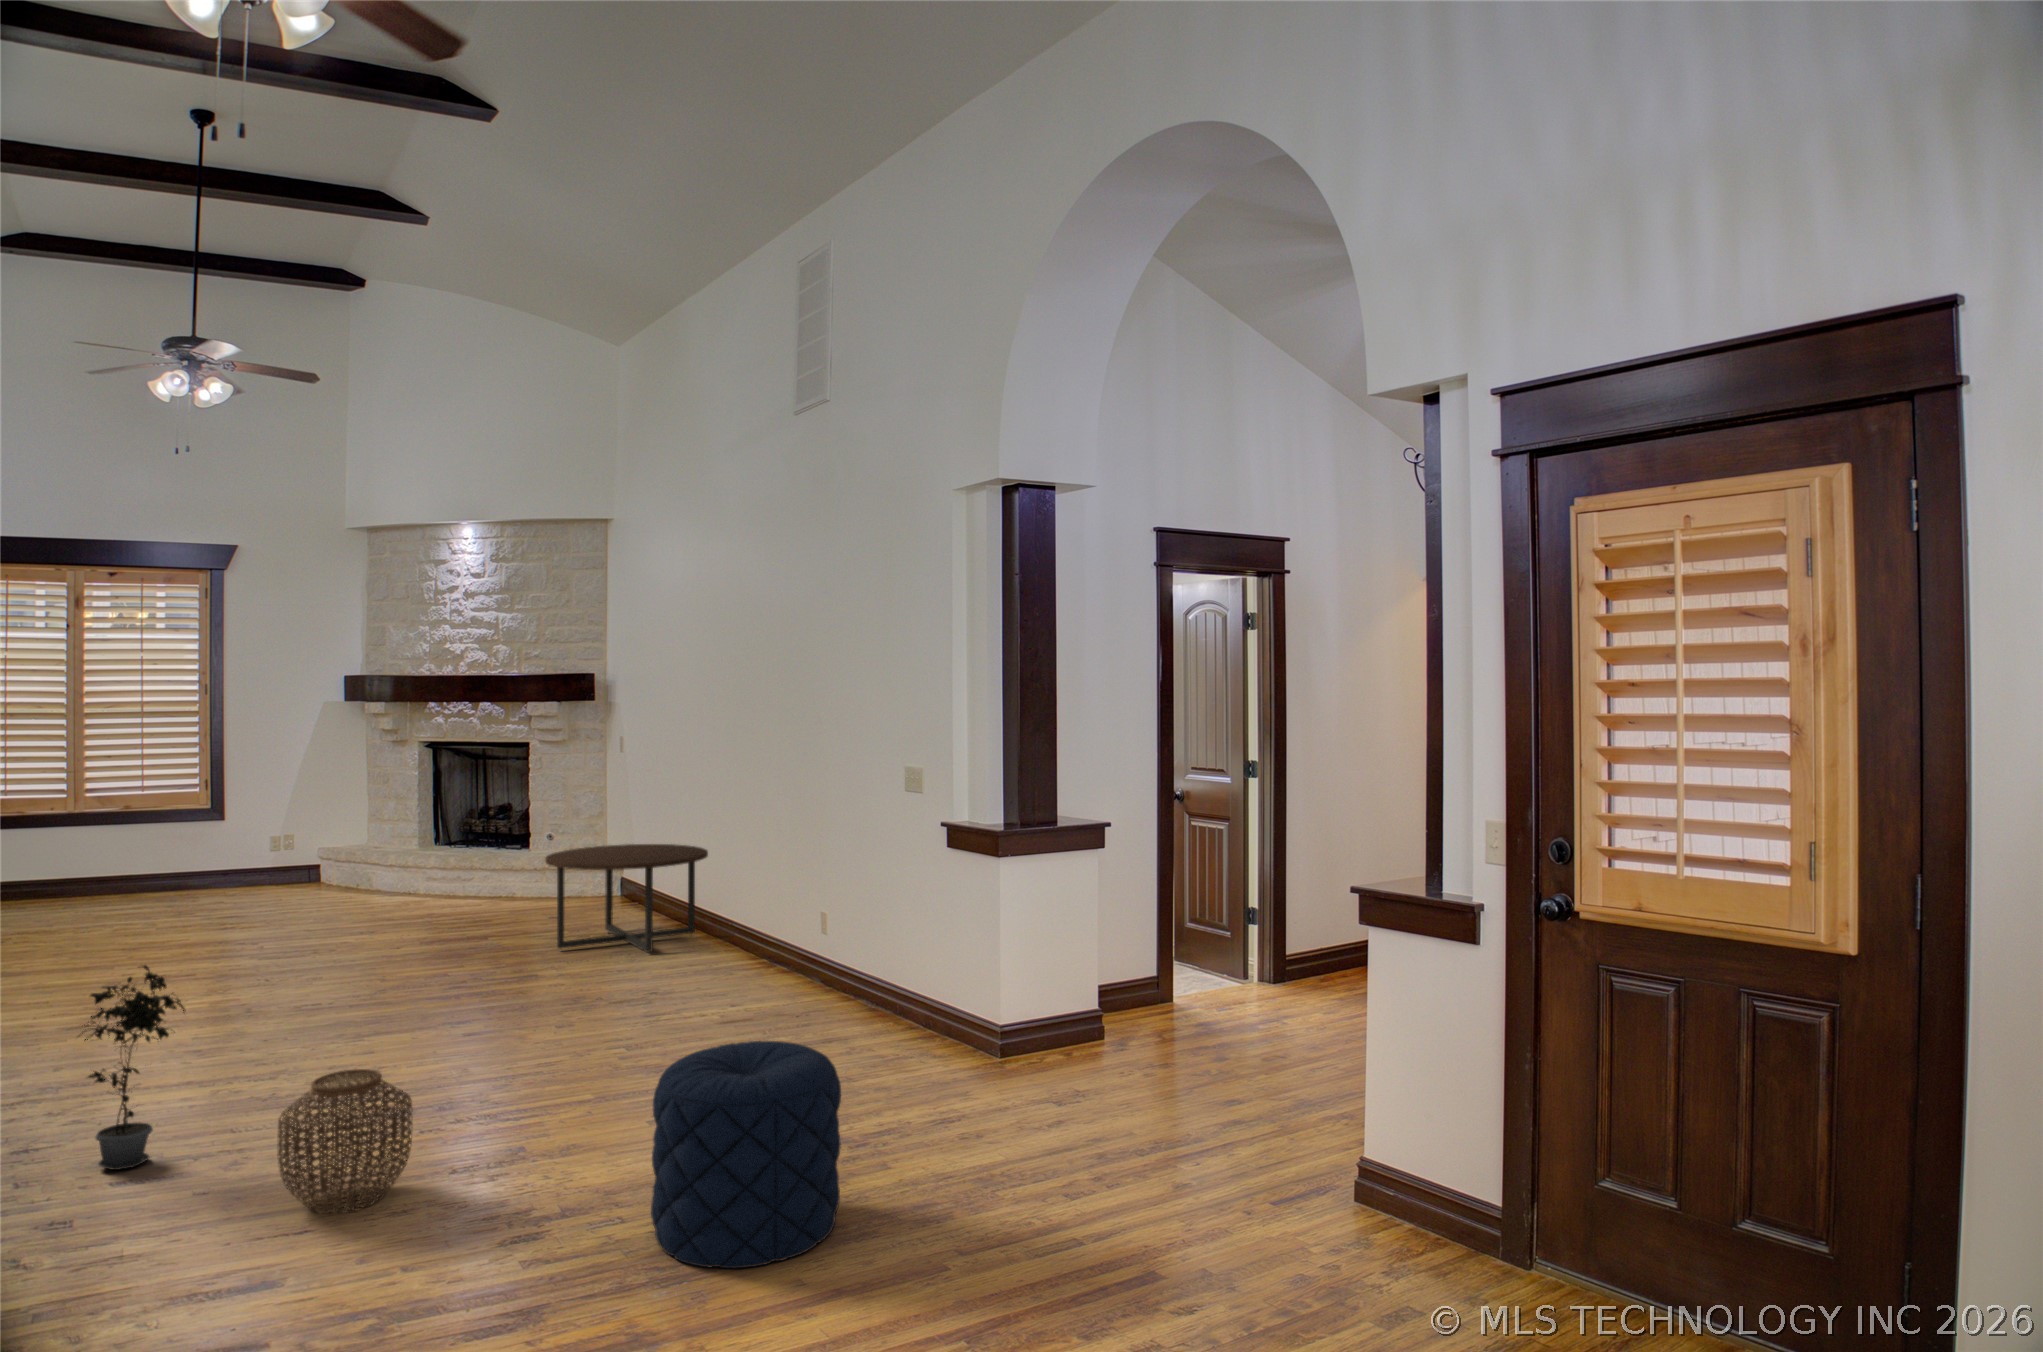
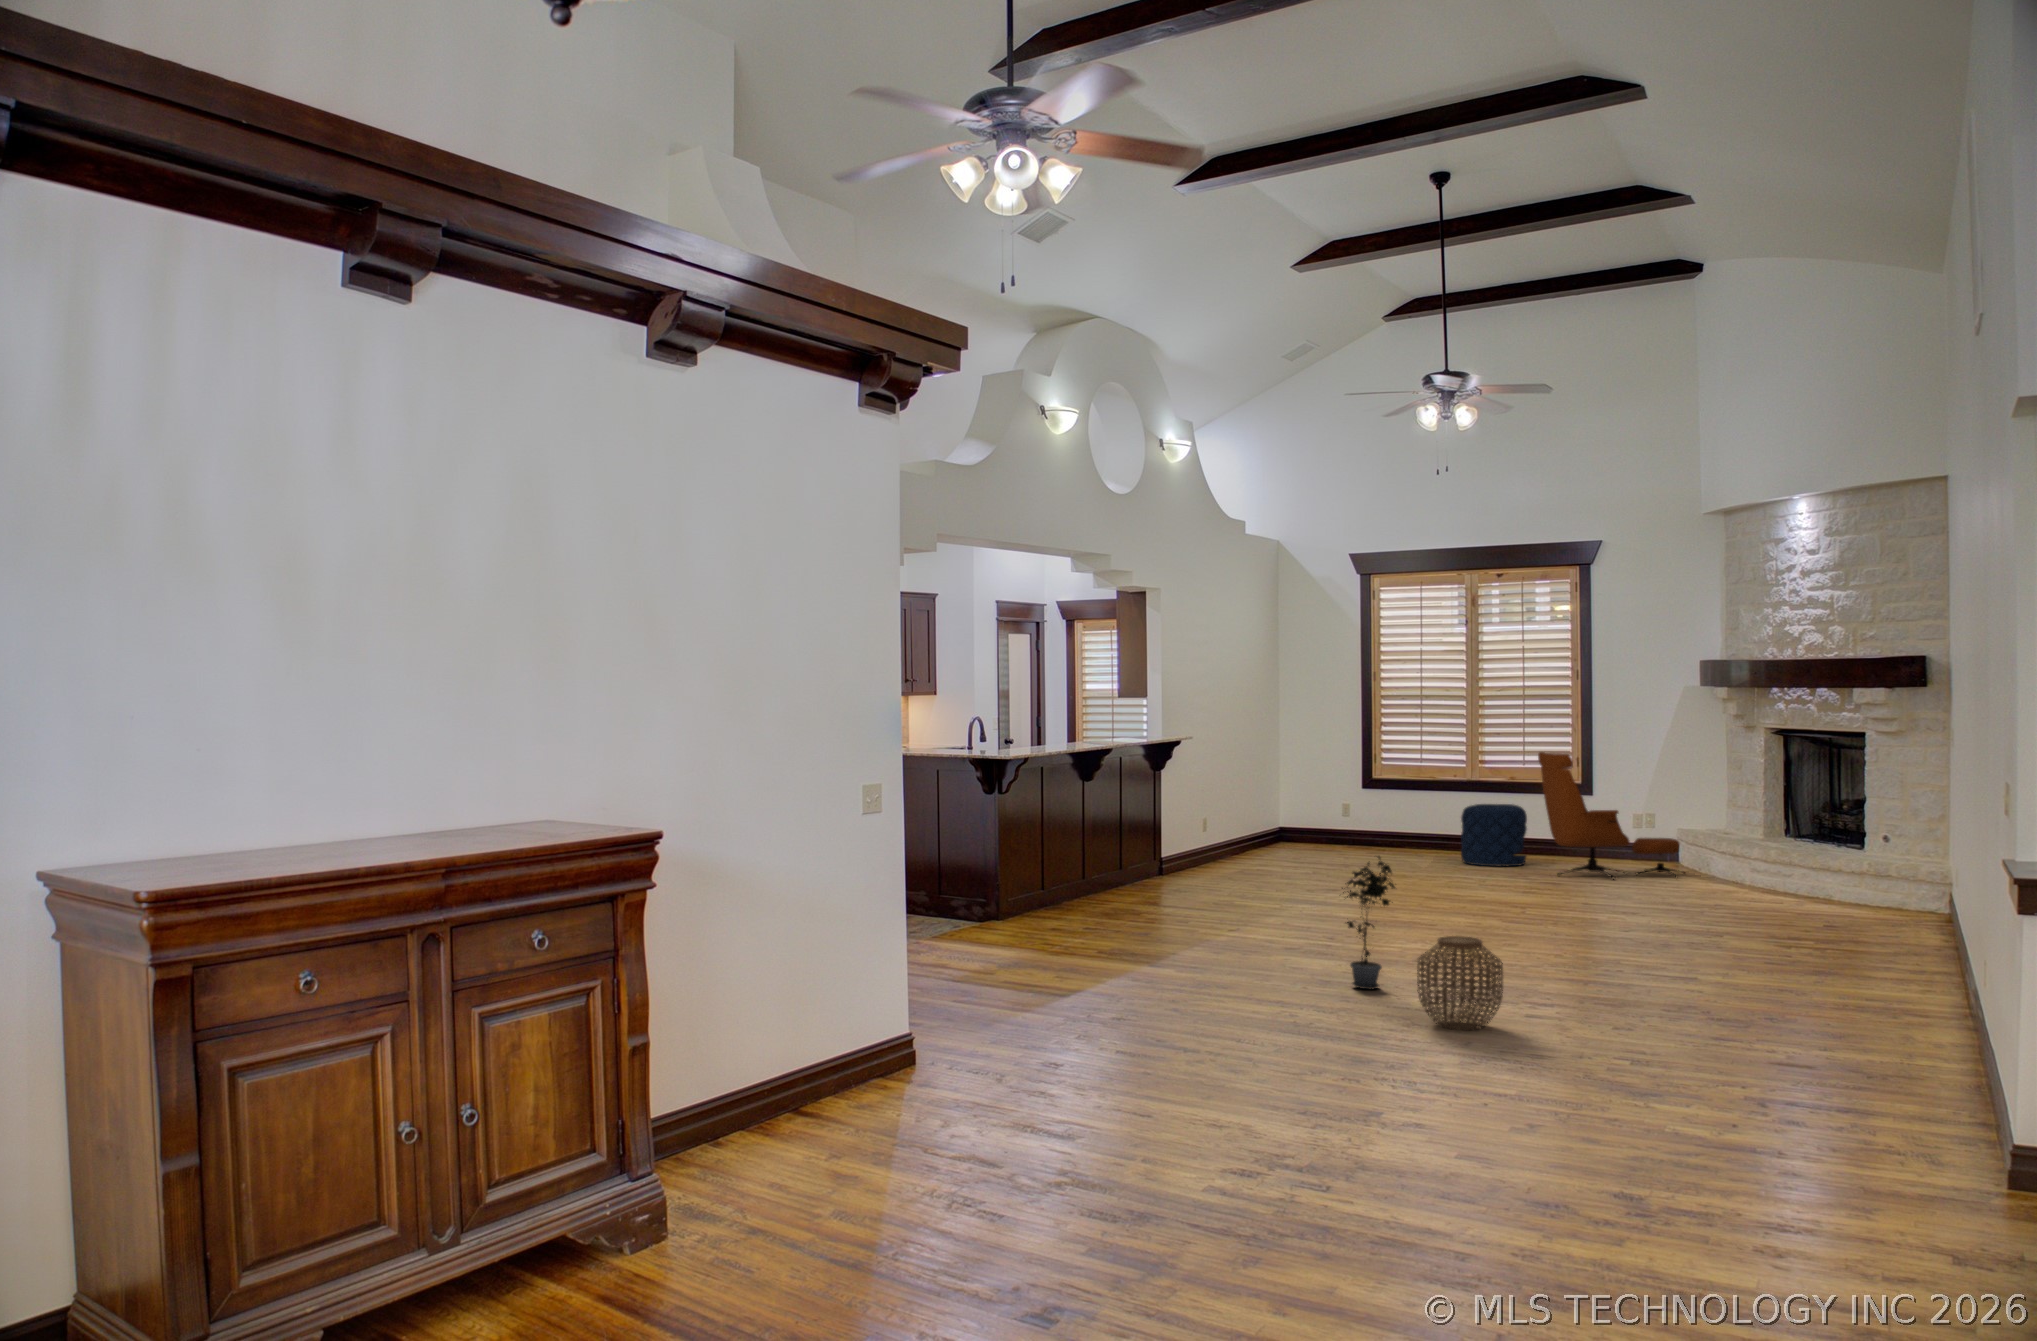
lounge chair: none [174,775,341,911] -> present [1538,752,1680,879]
coffee table: present [545,844,708,953] -> none [1804,842,1994,958]
pouf: present [651,1041,841,1268] -> present [1461,804,1527,866]

